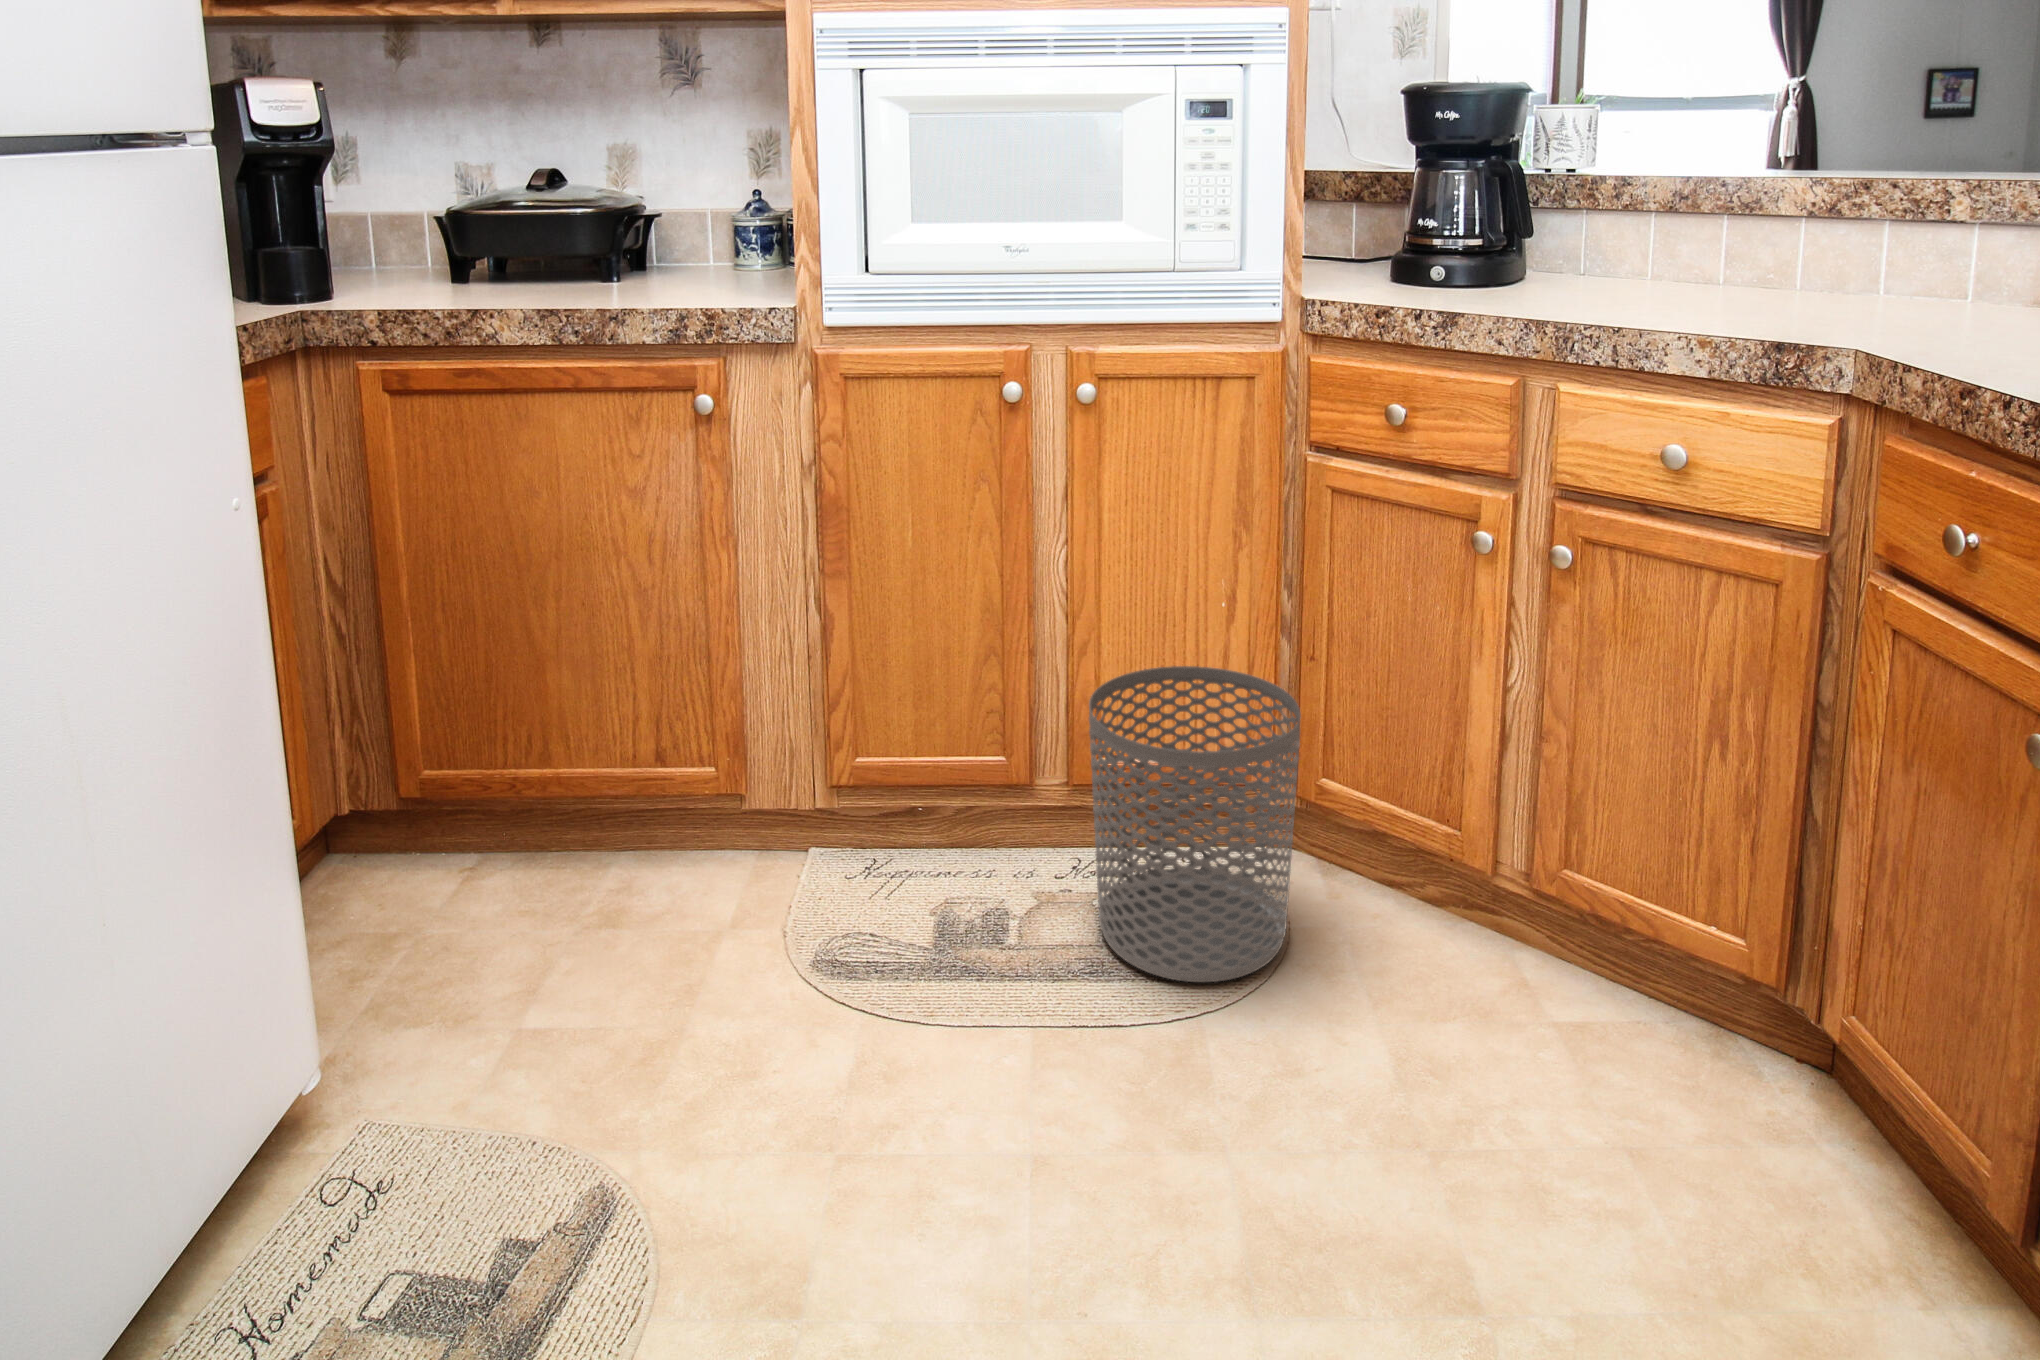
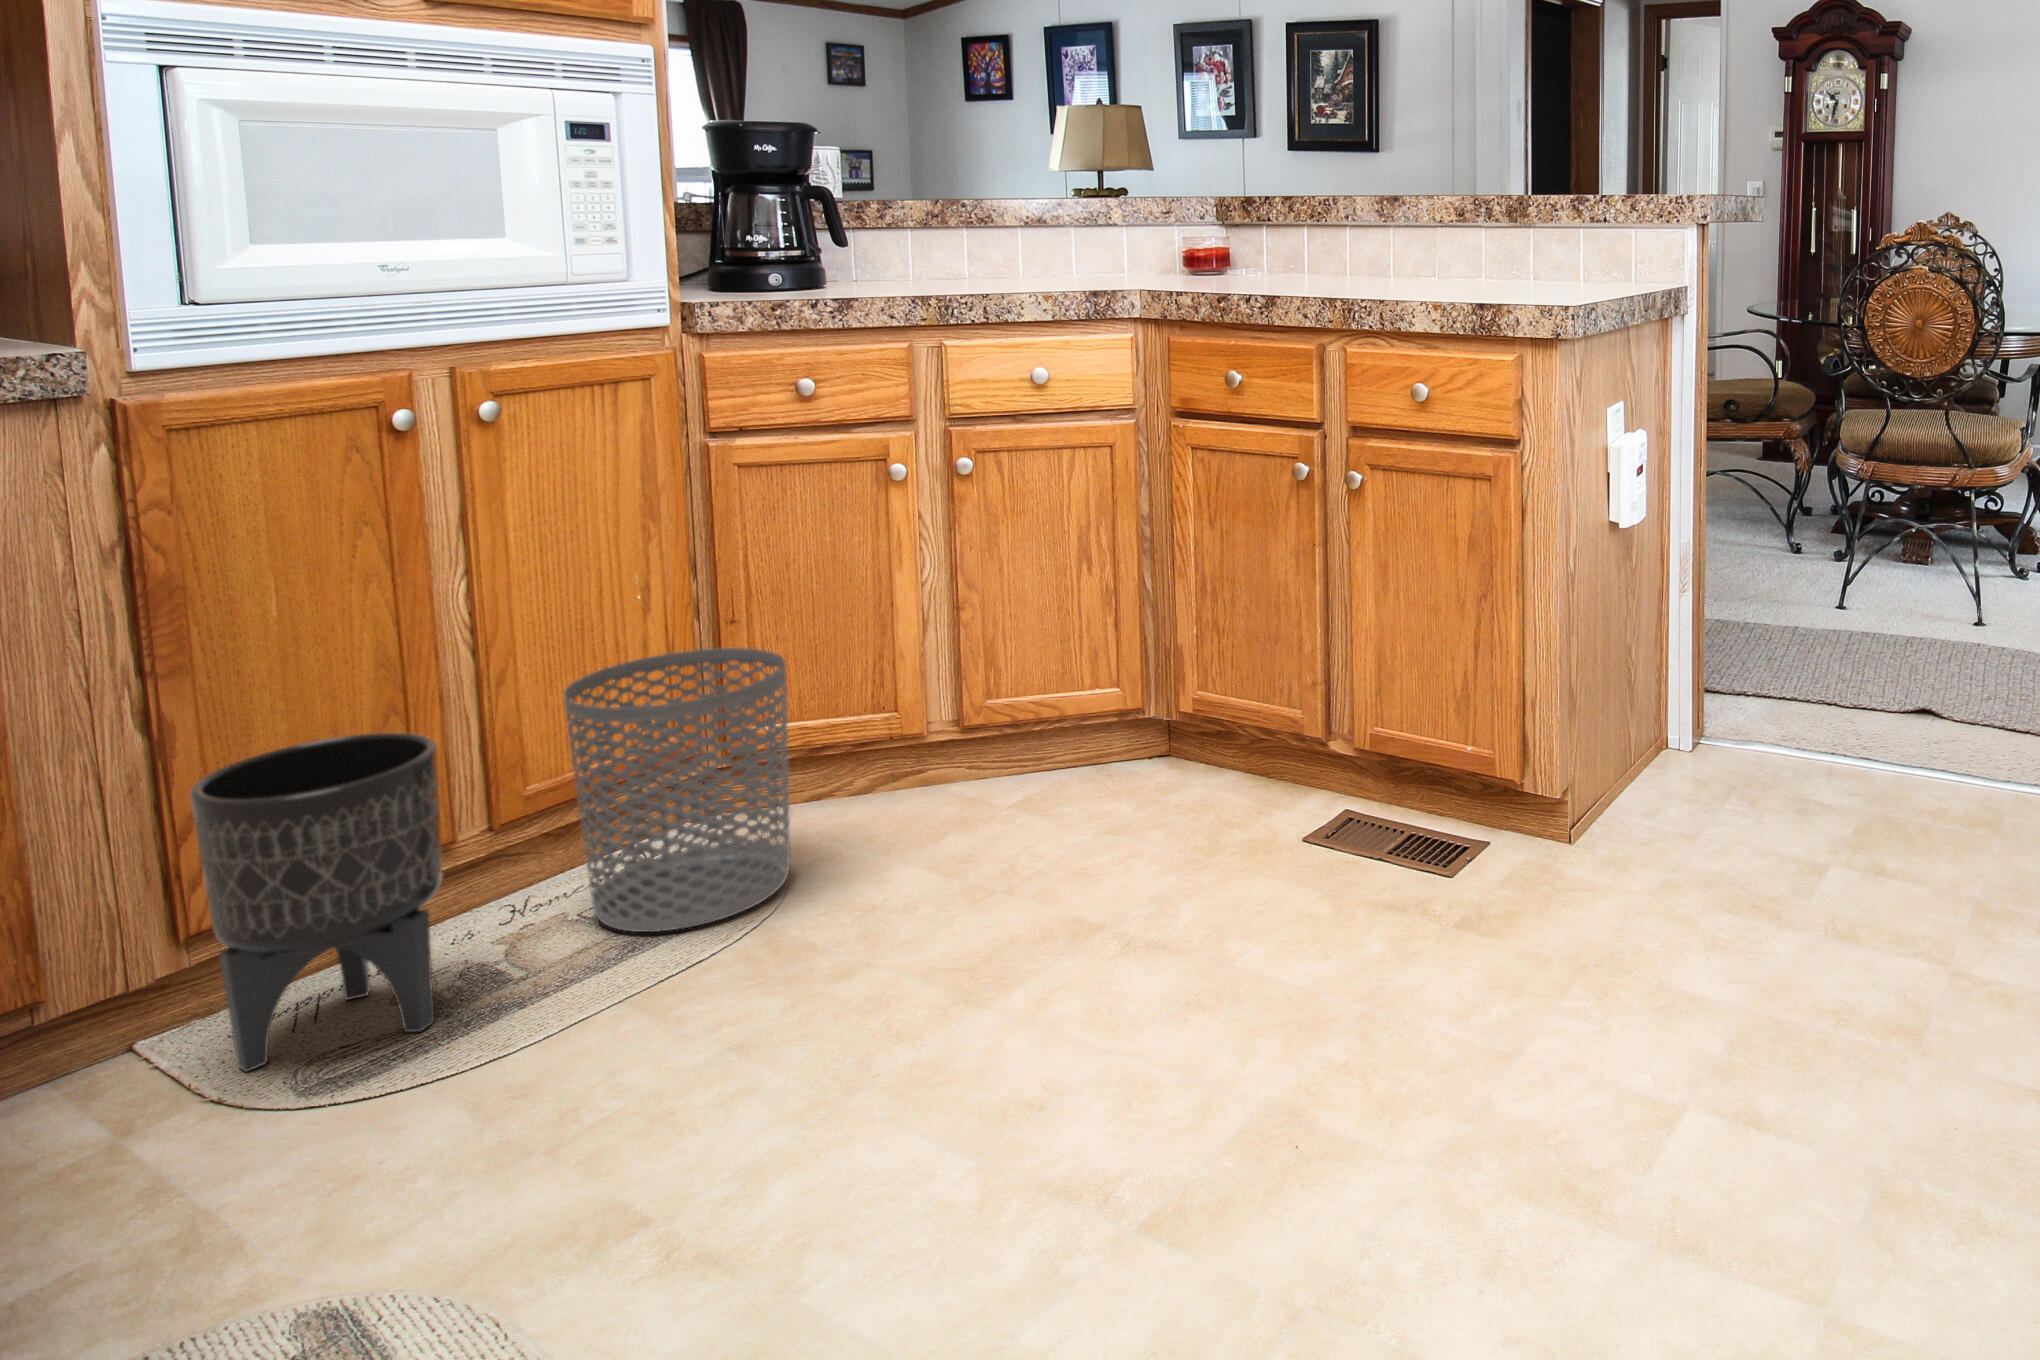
planter: none [790,663,963,960] -> present [190,733,442,1071]

